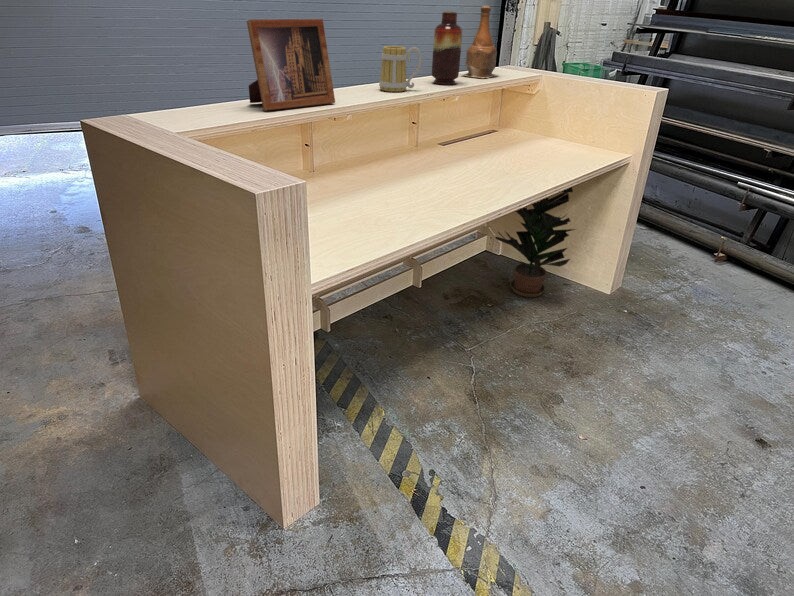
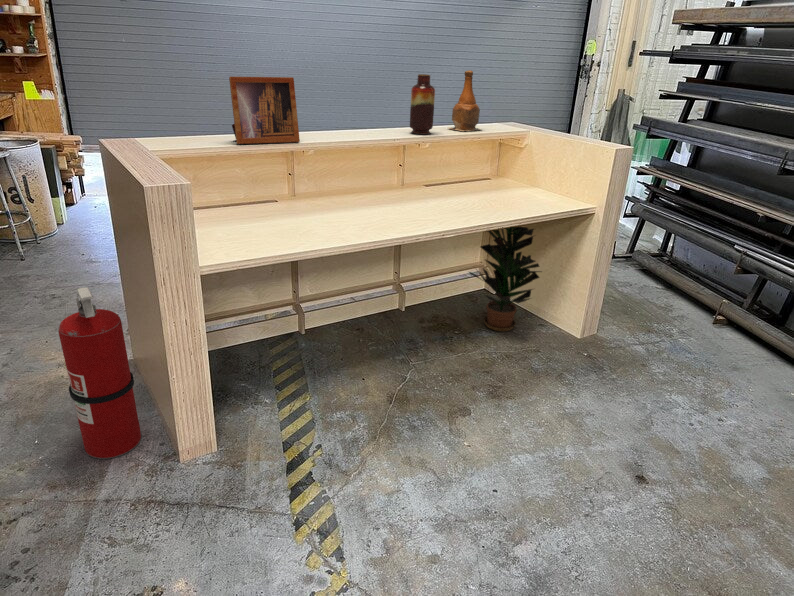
mug: present [379,46,422,92] -> none [355,100,389,137]
fire extinguisher: none [108,333,214,549] -> present [58,287,141,459]

